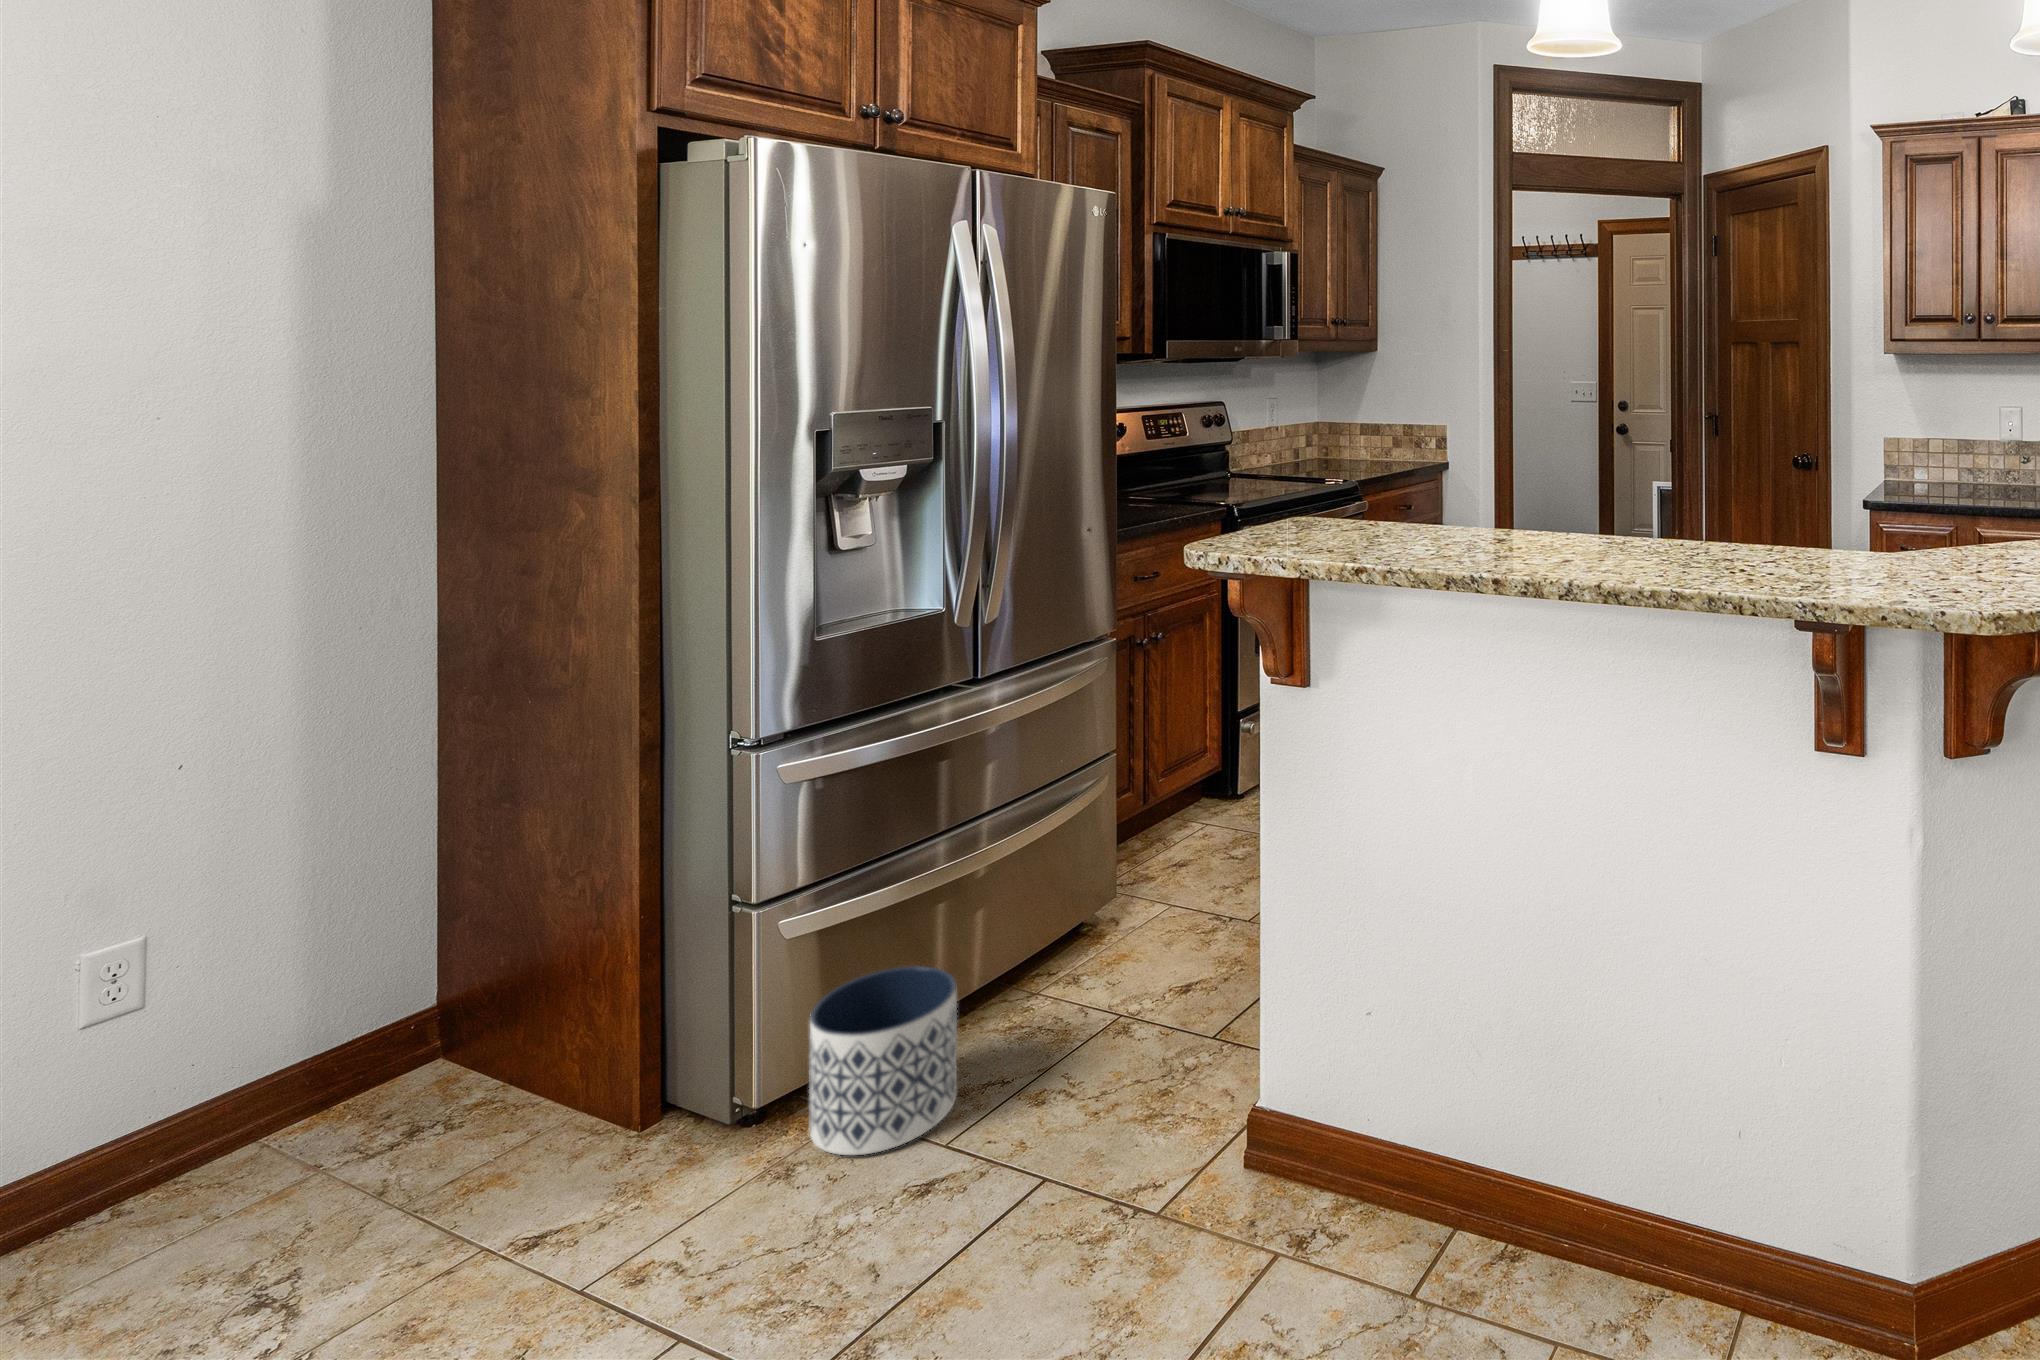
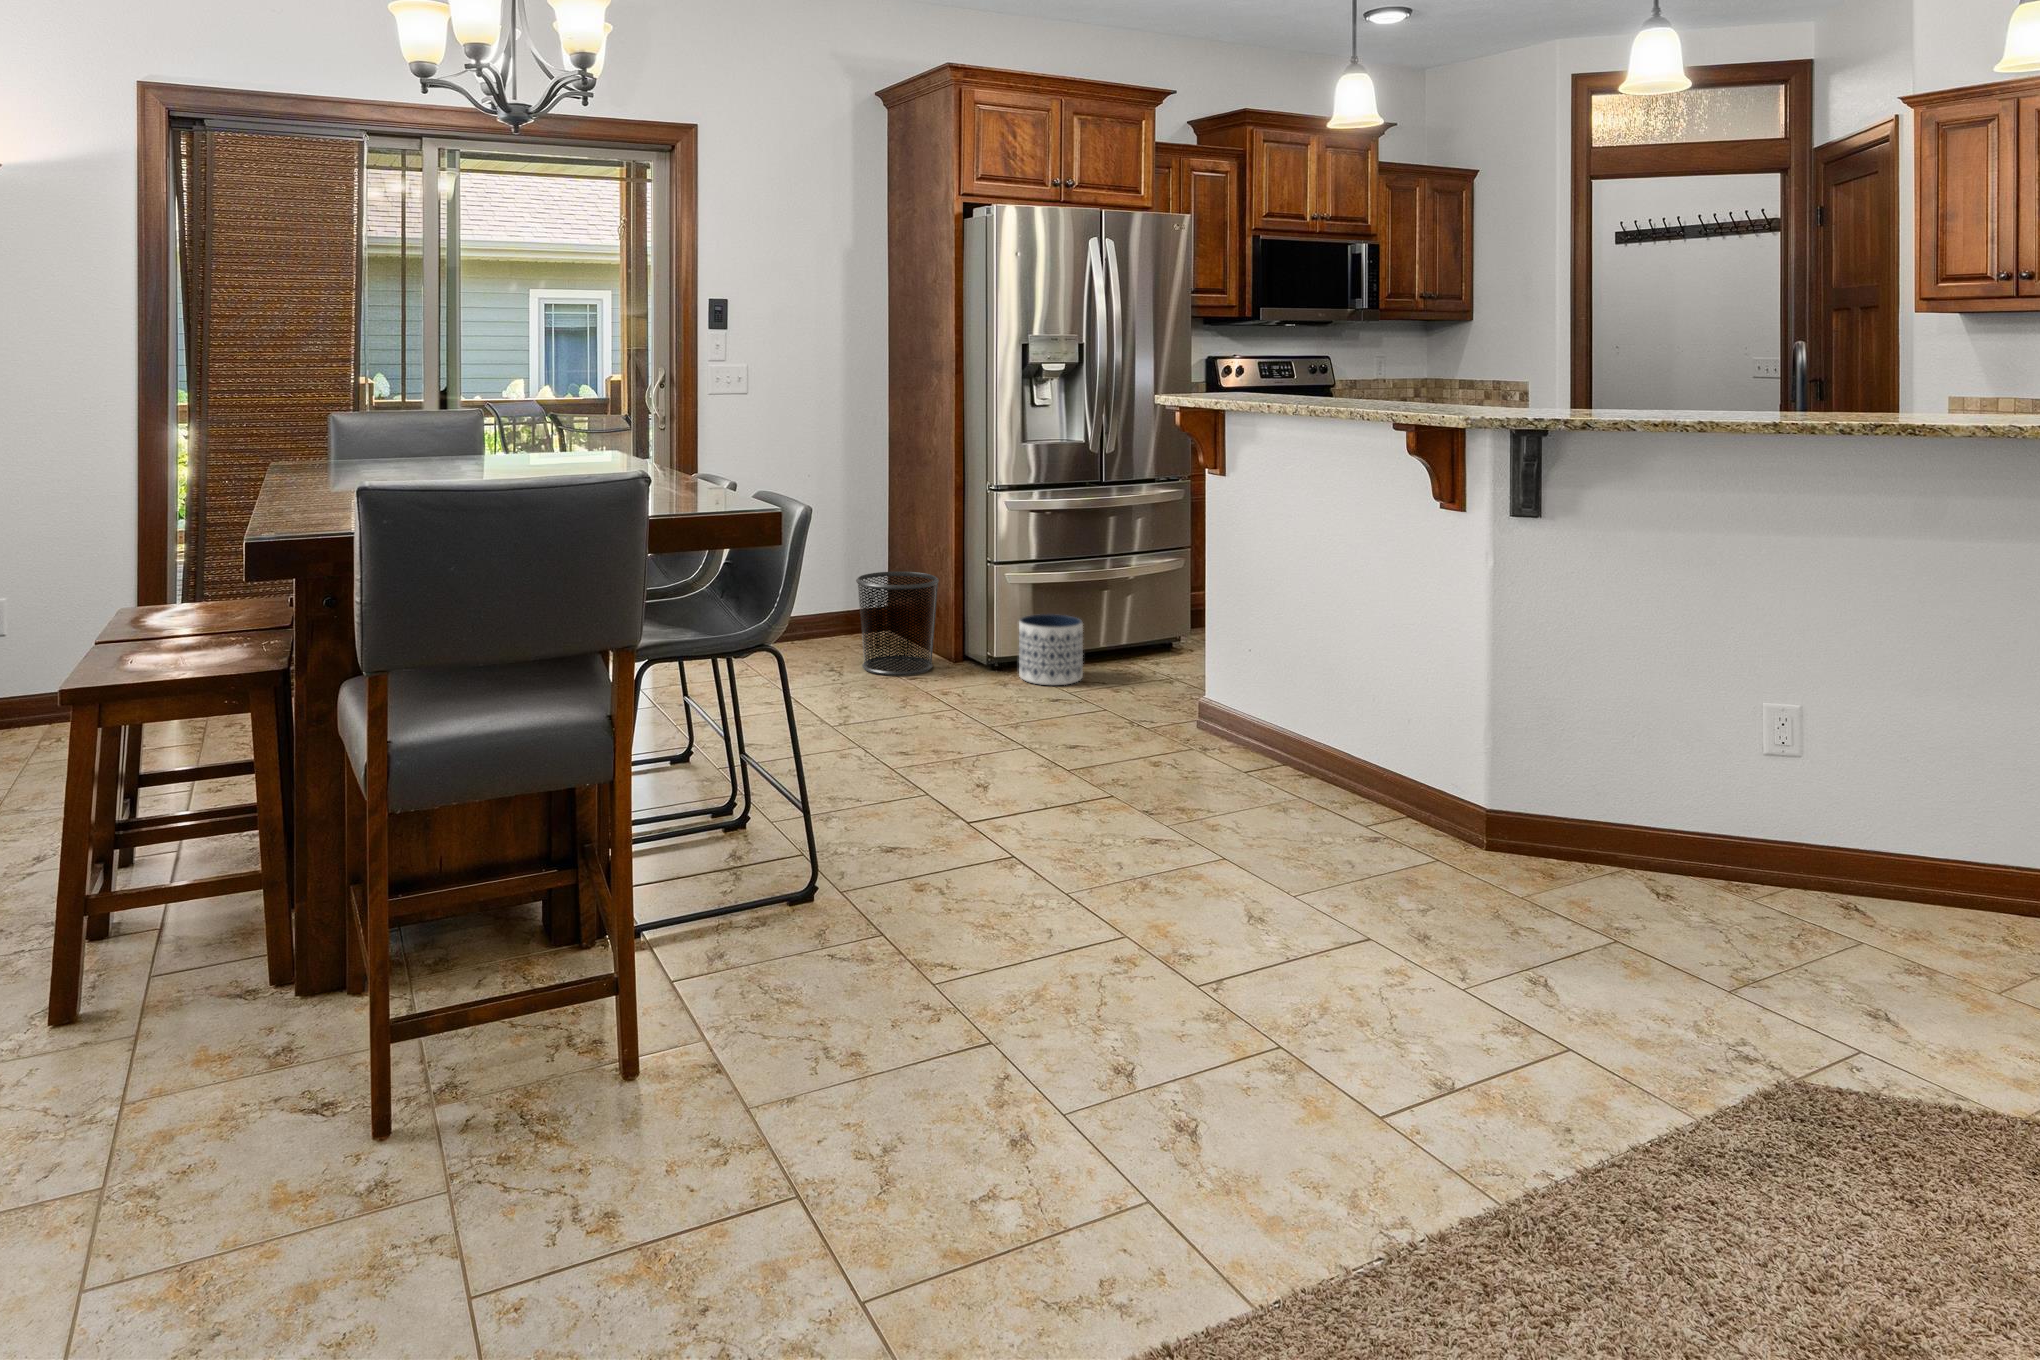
trash can: none [328,955,591,1275] -> present [856,572,939,675]

